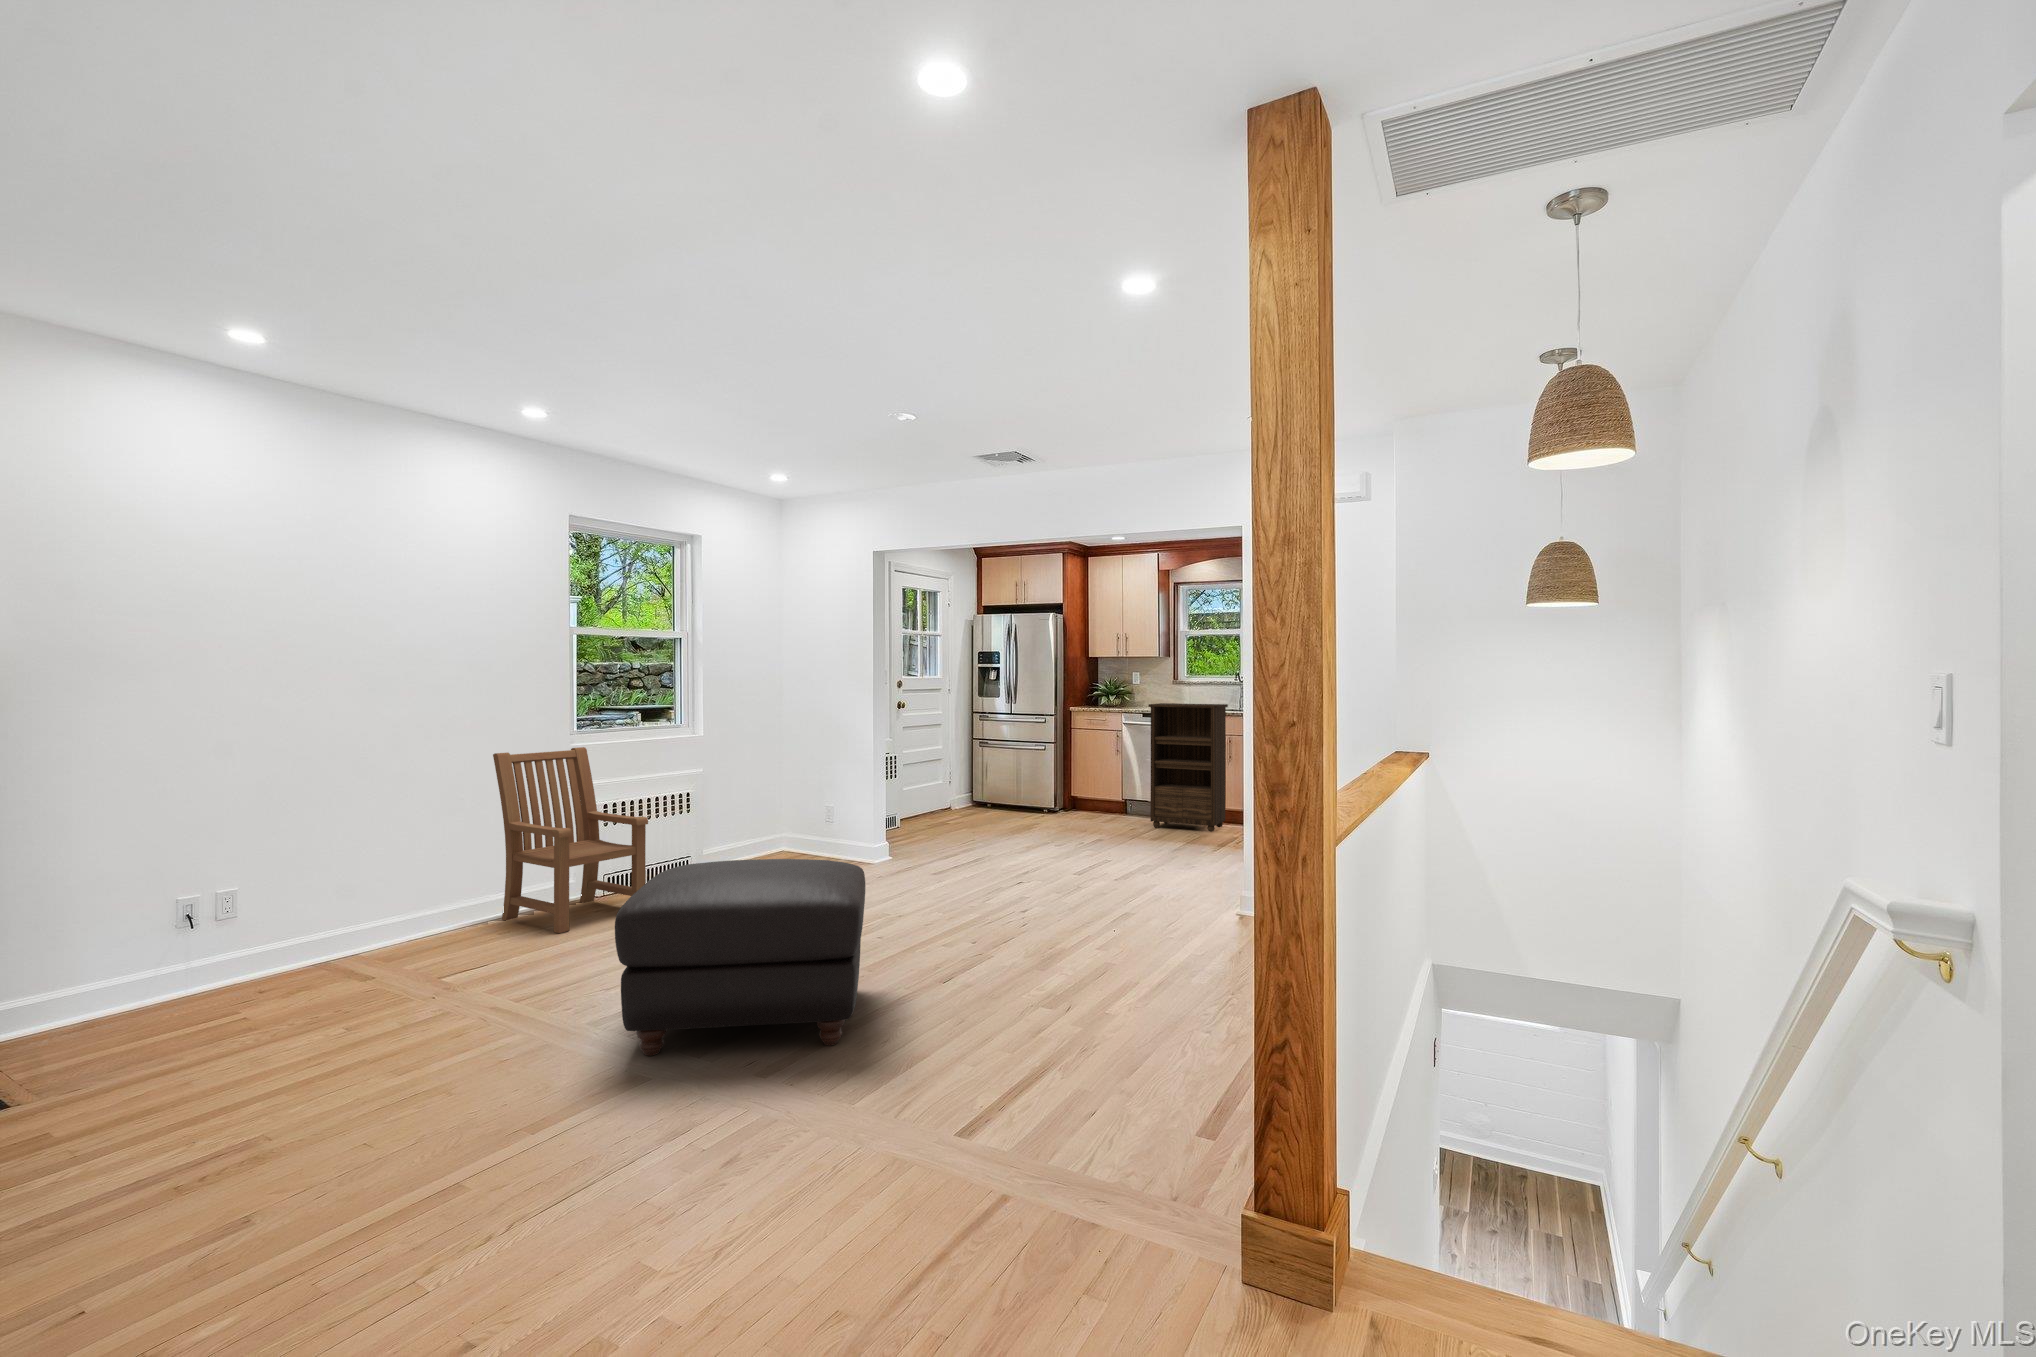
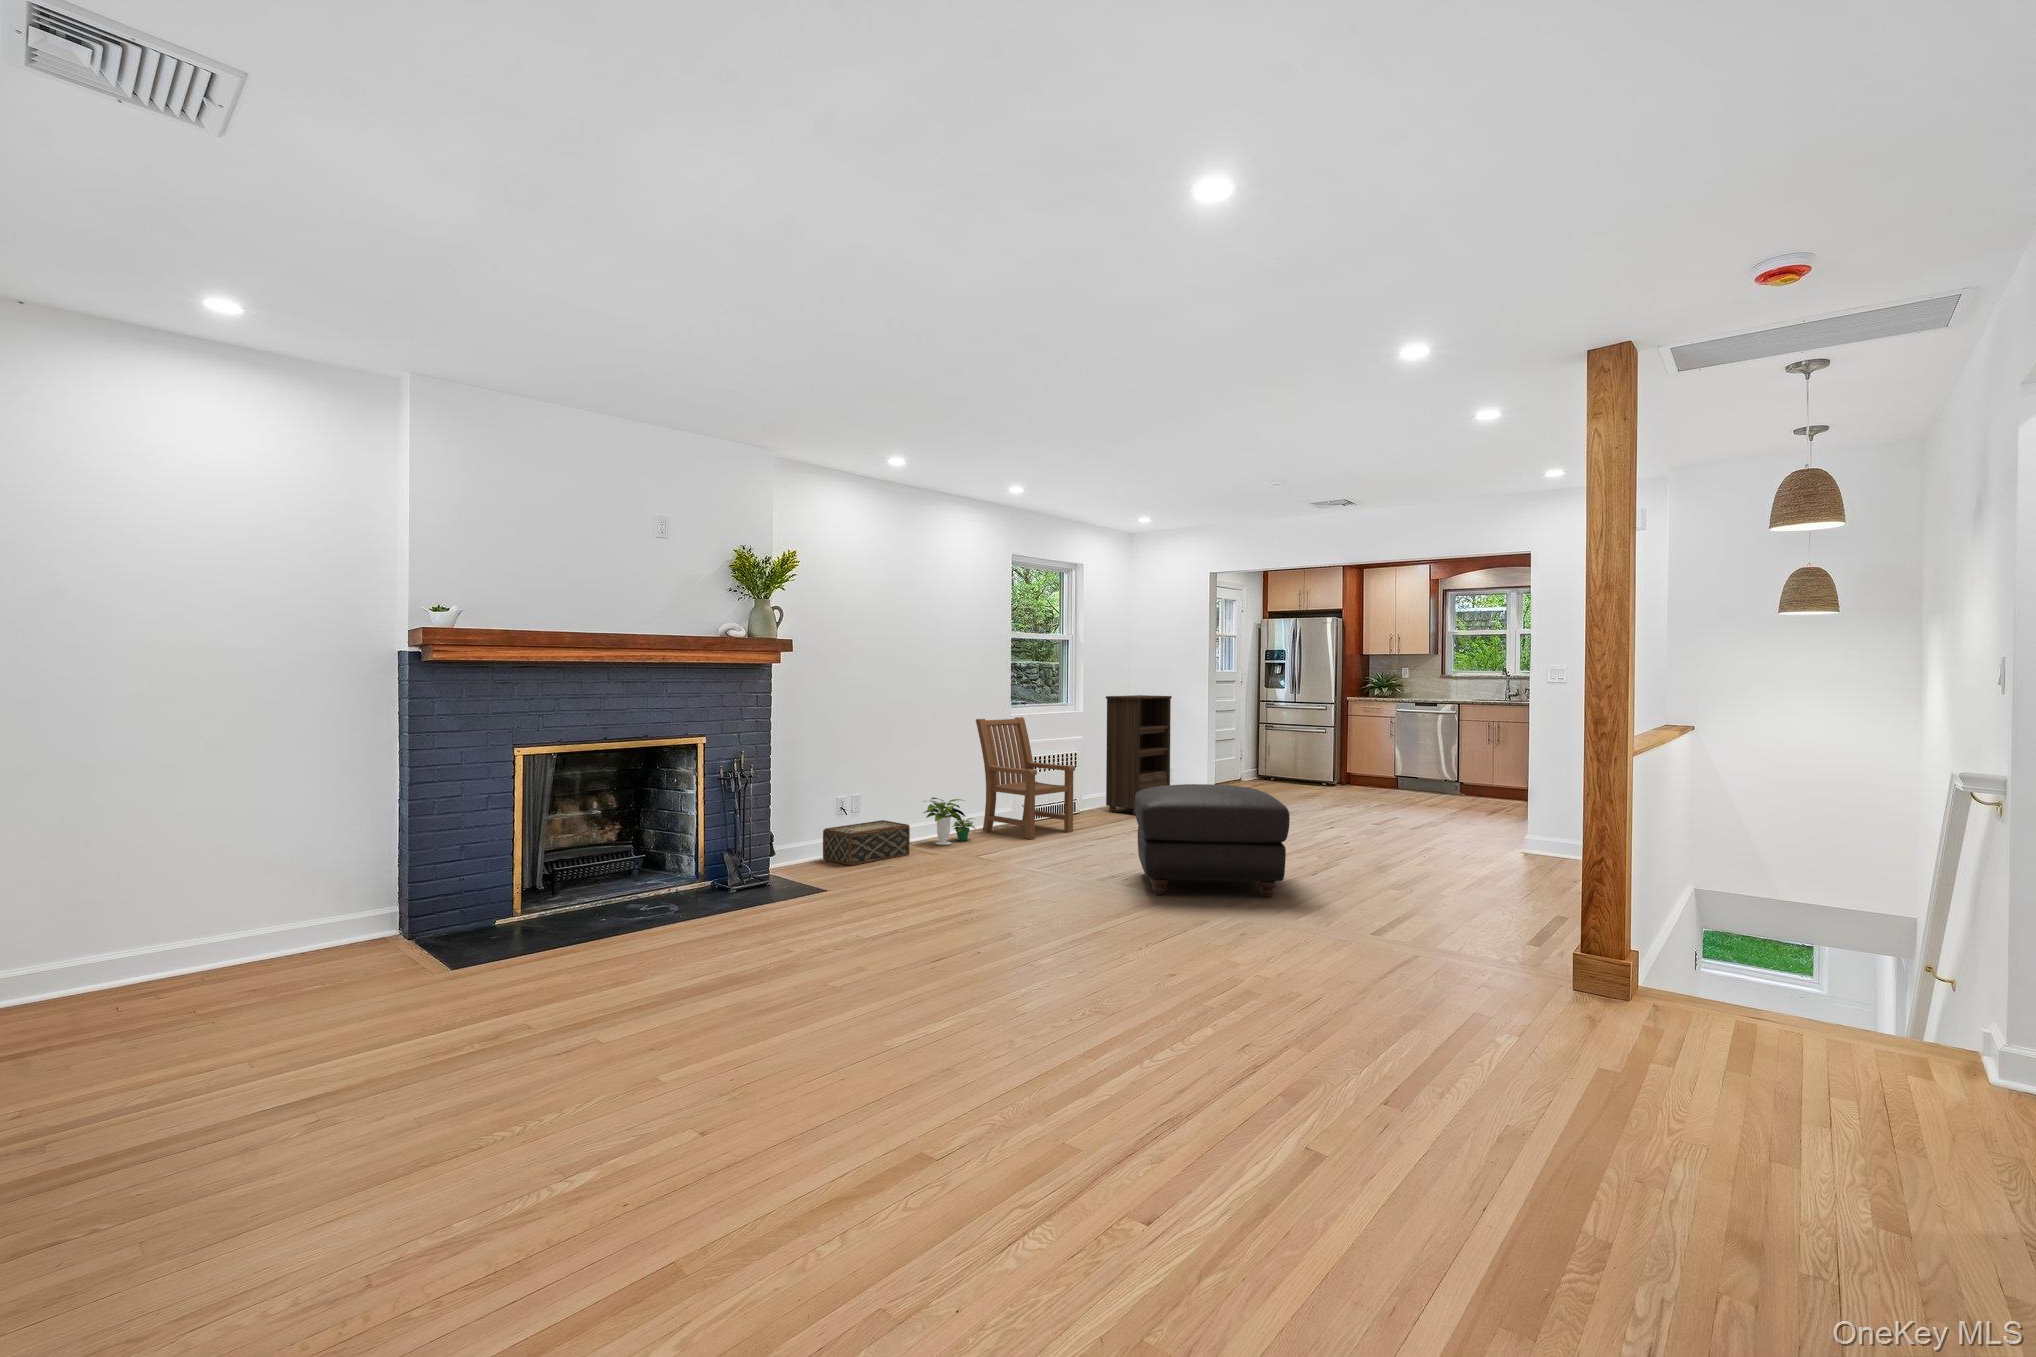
bookshelf: present [1149,703,1228,832] -> present [1106,695,1172,814]
potted plant: none [364,880,472,955] -> present [923,797,975,845]
woven basket: none [120,926,308,1021] -> present [823,820,910,865]

